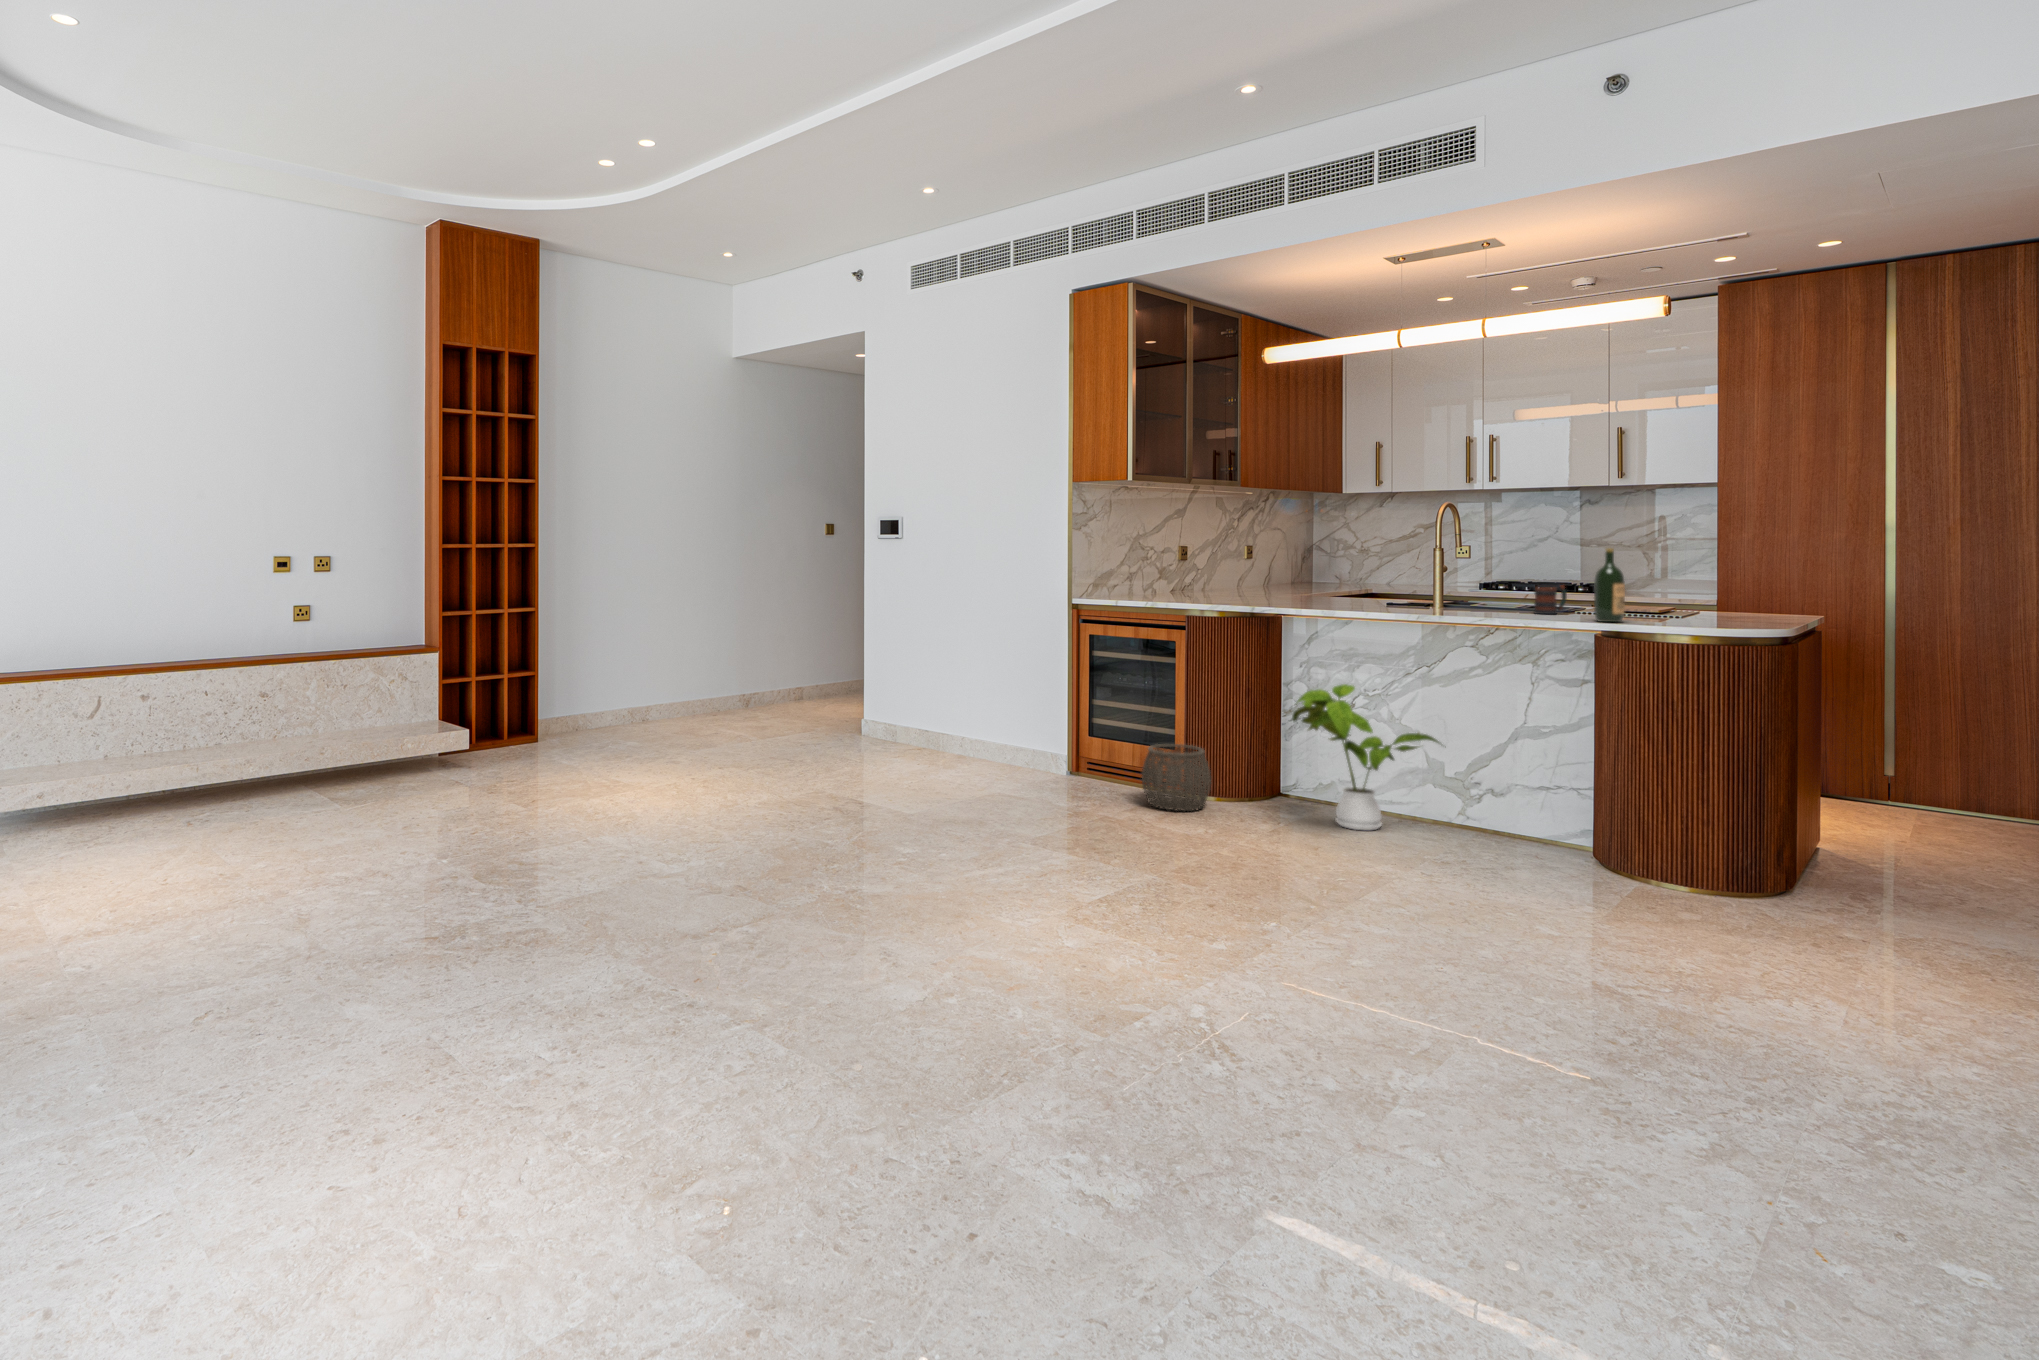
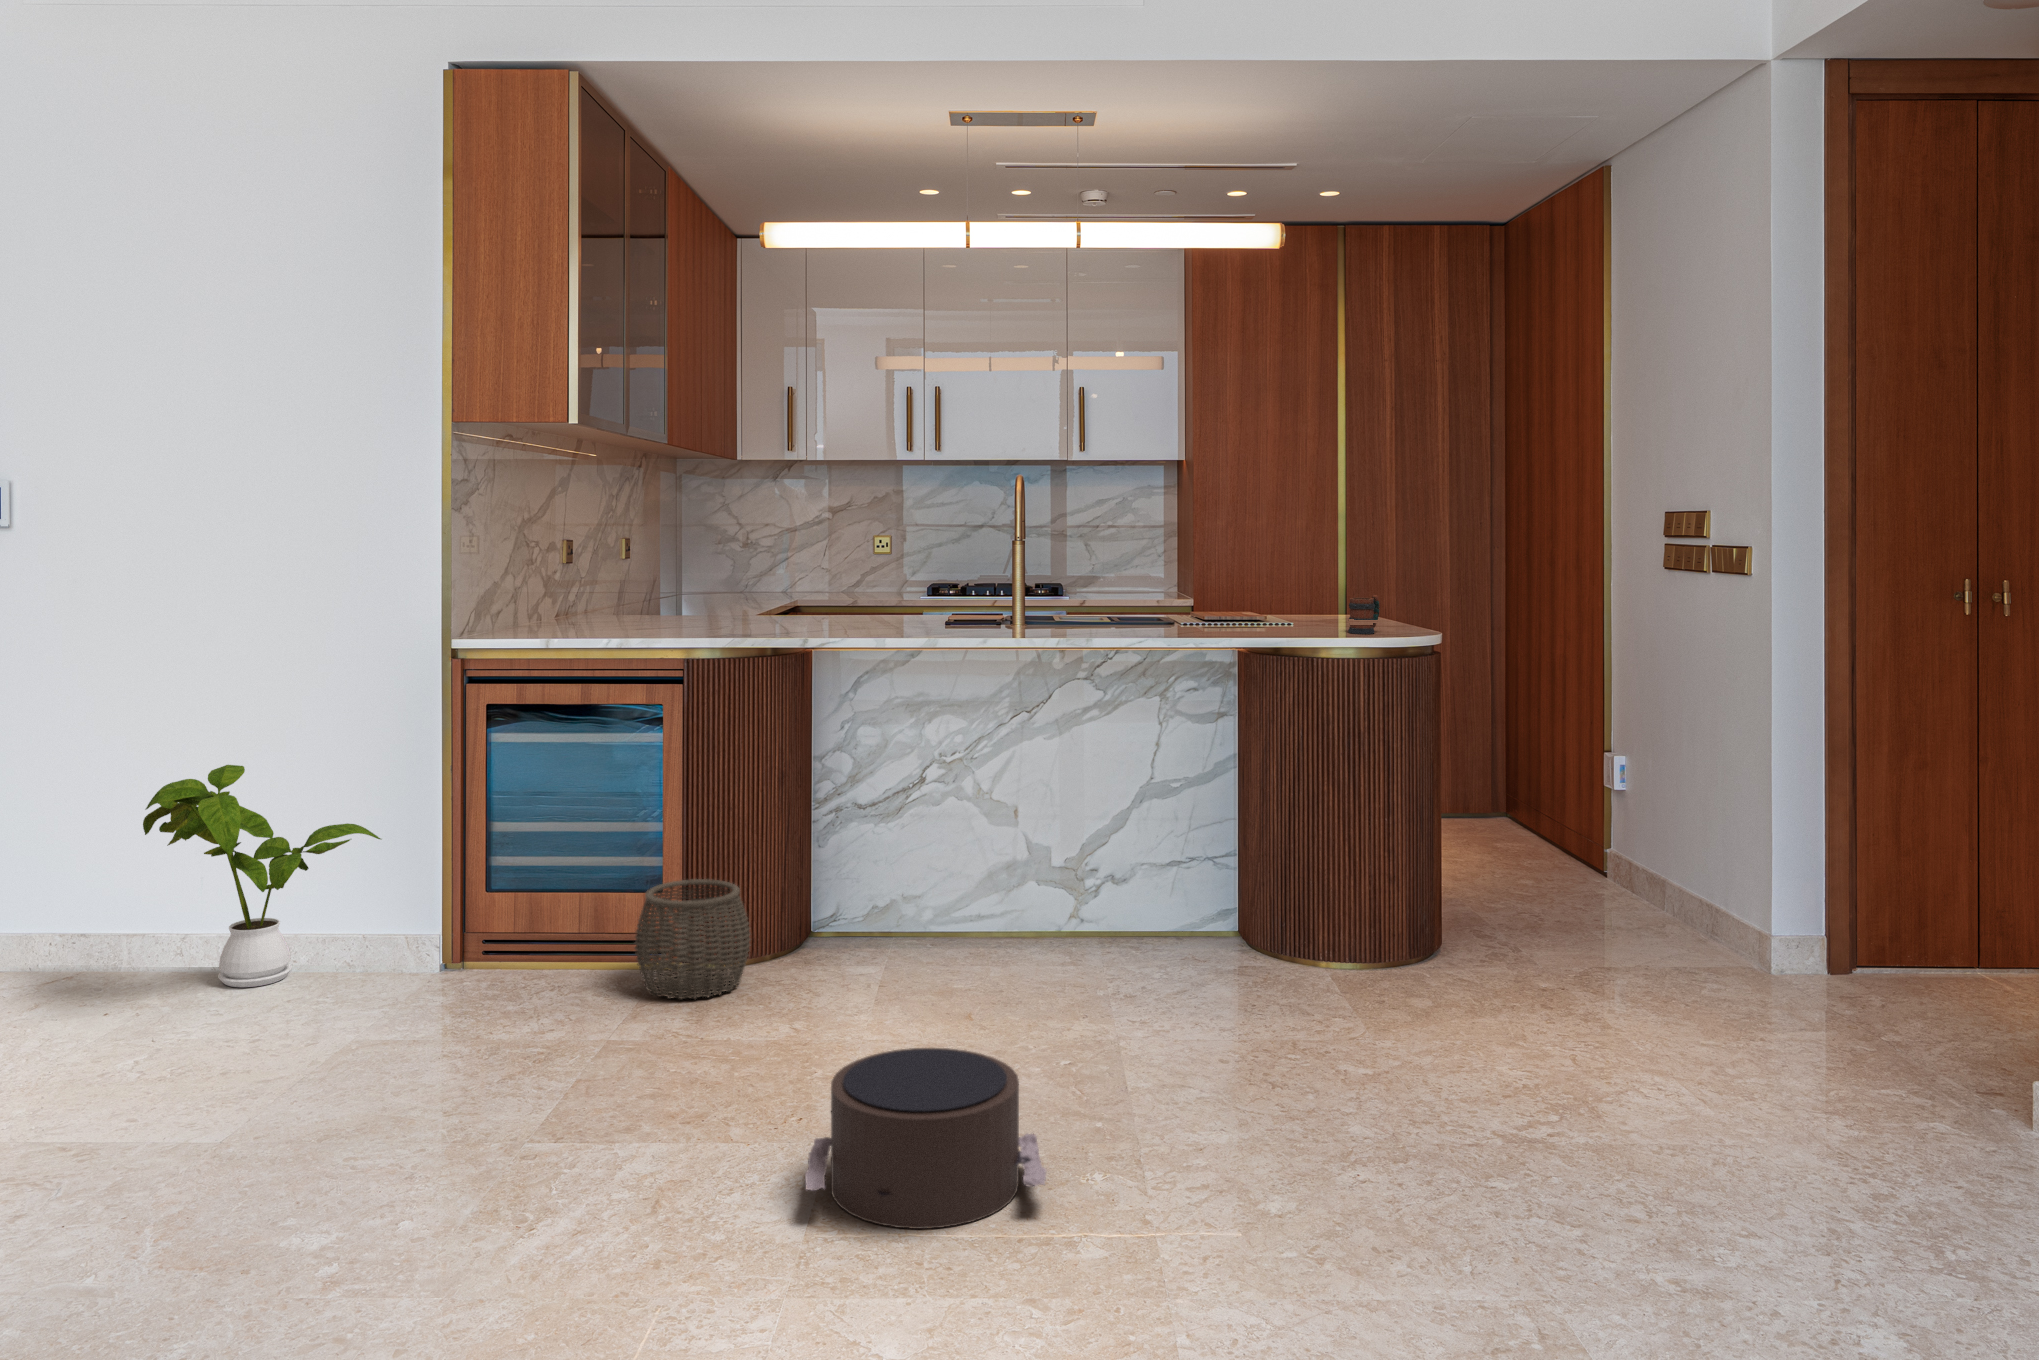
wine bottle: present [1594,548,1625,622] -> none [1264,550,1296,645]
mug: present [1534,585,1567,614] -> present [1348,595,1380,634]
house plant: present [1292,684,1439,830] -> present [143,765,381,987]
pouf: none [1097,826,1248,918] -> present [805,1048,1046,1229]

